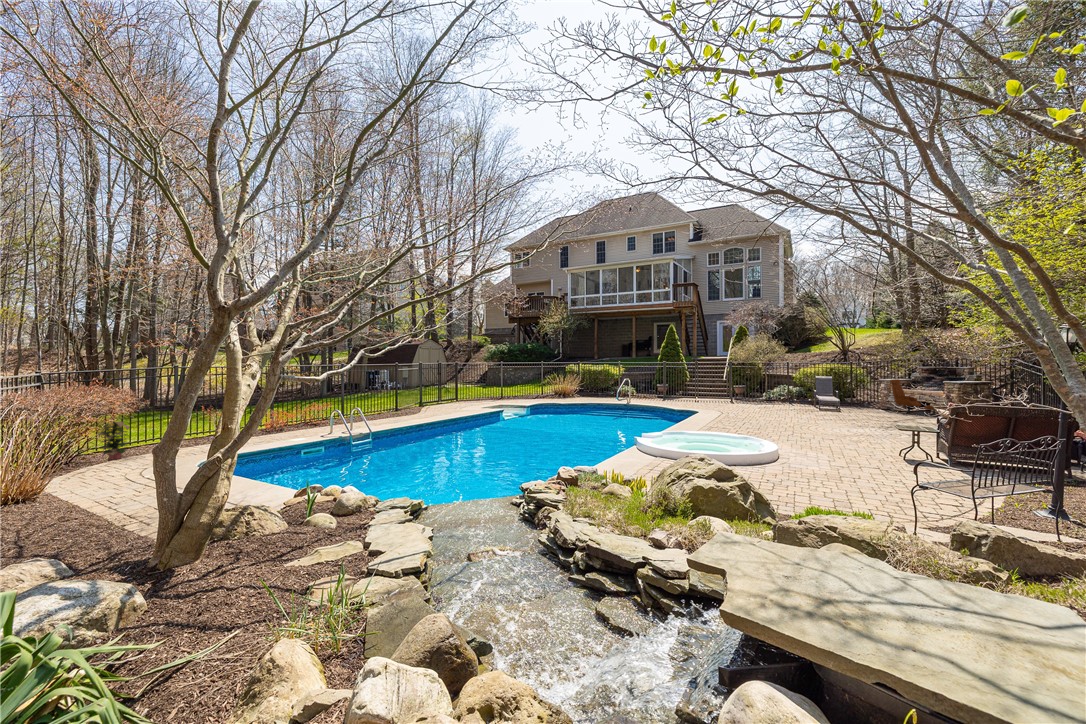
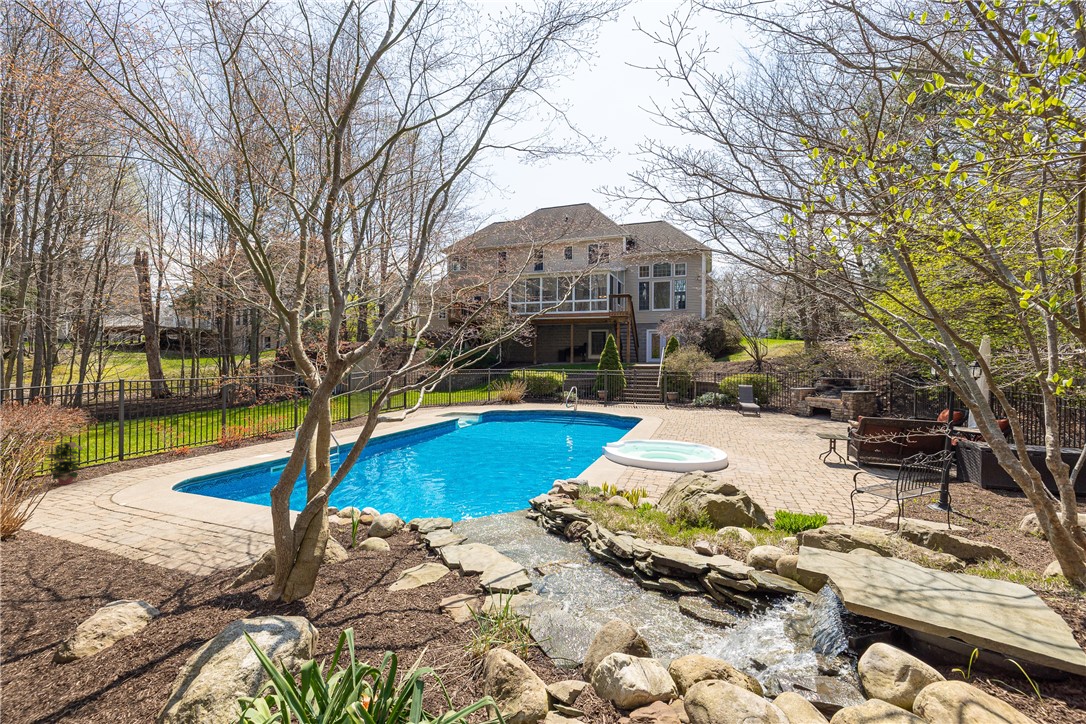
lounge chair: present [890,379,936,415] -> none [804,390,846,422]

